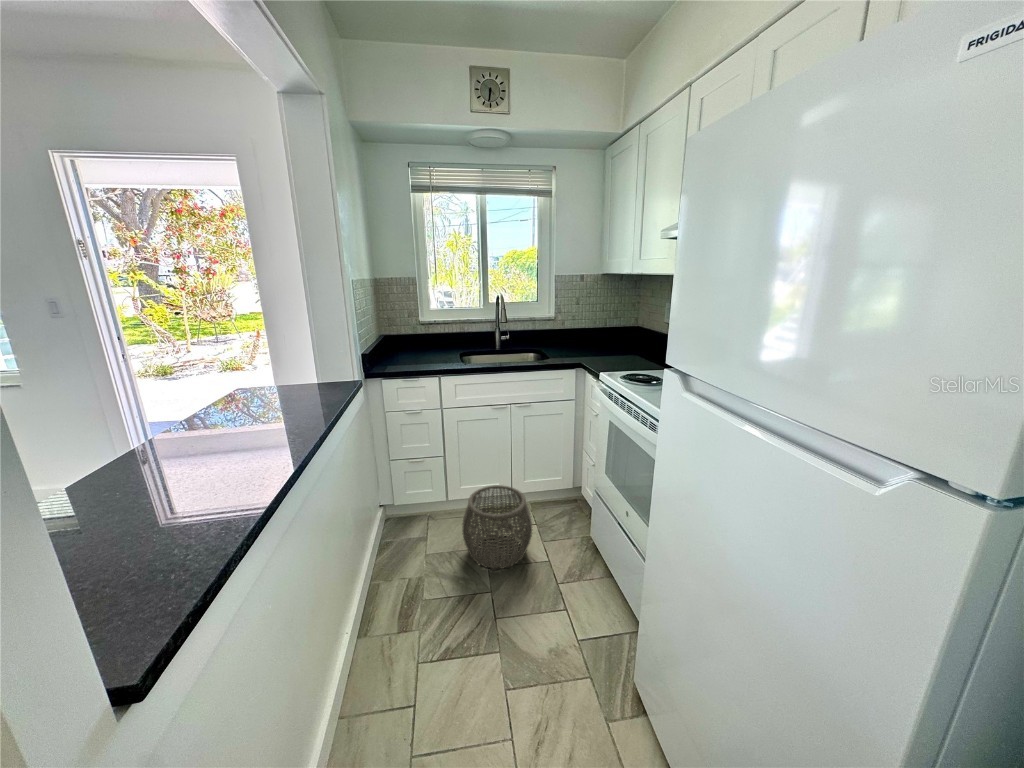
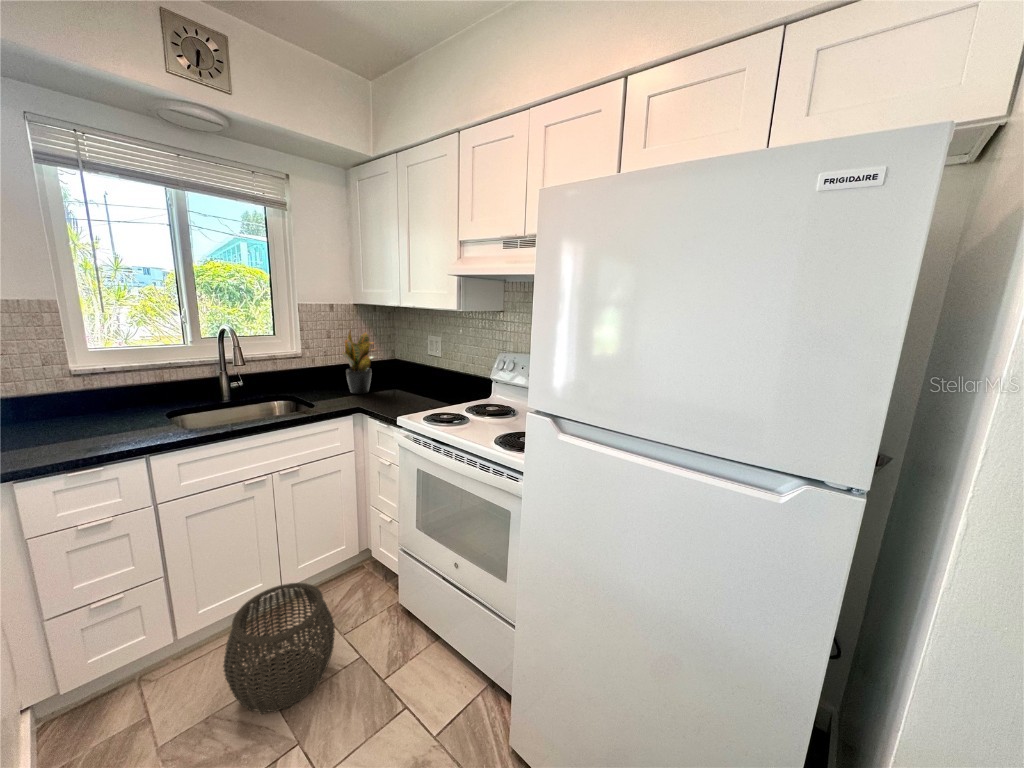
potted plant: none [573,293,609,353] -> present [342,330,375,394]

